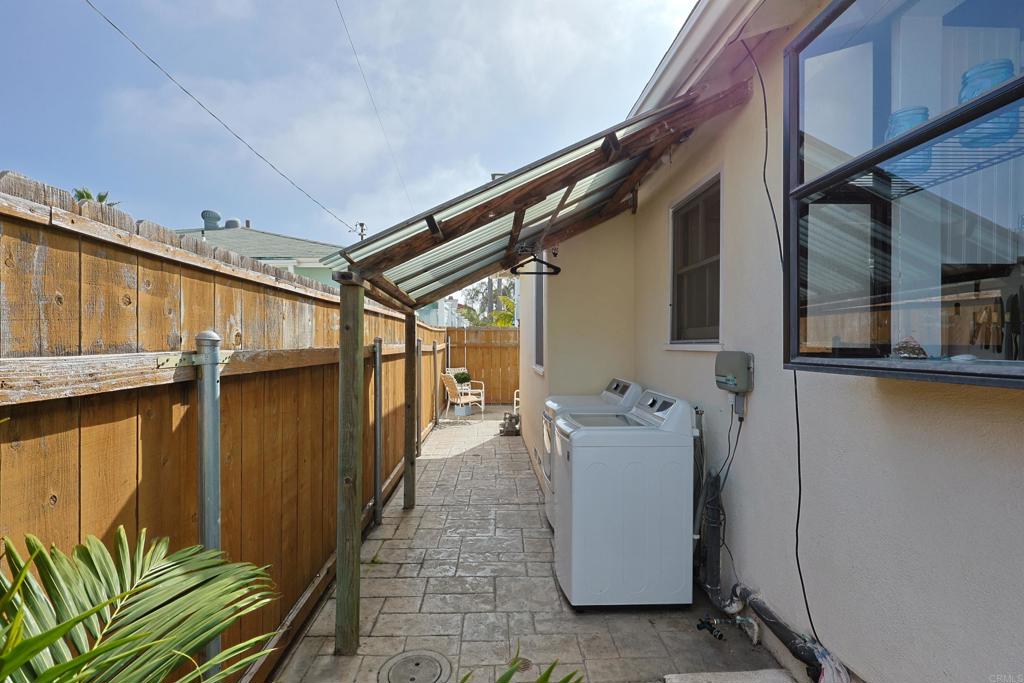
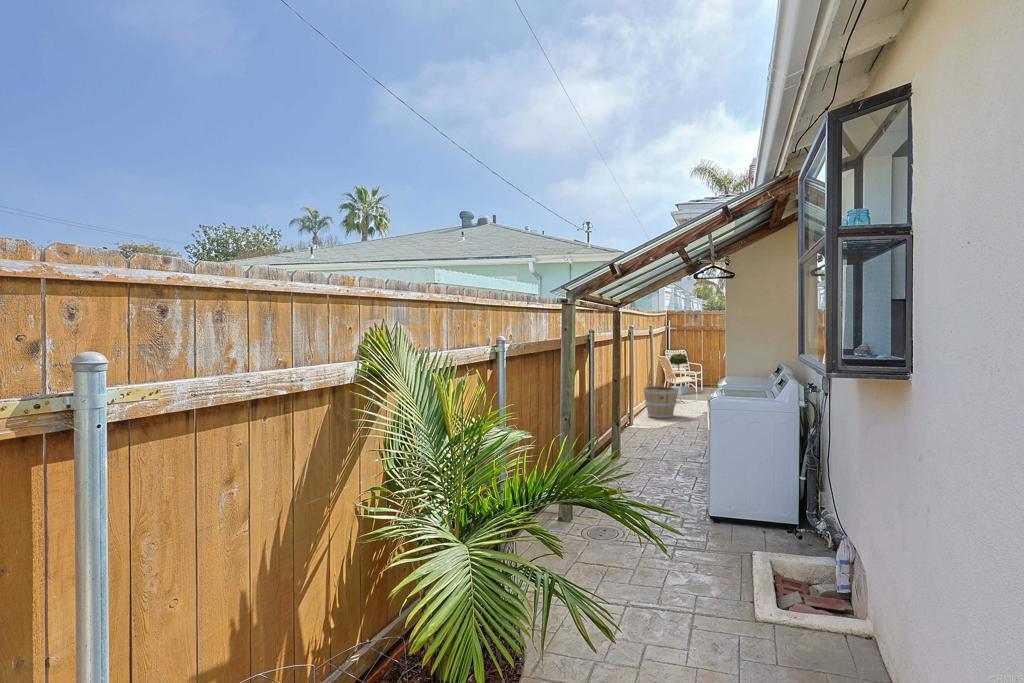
wooden bucket: none [431,409,471,446] -> present [643,386,679,418]

